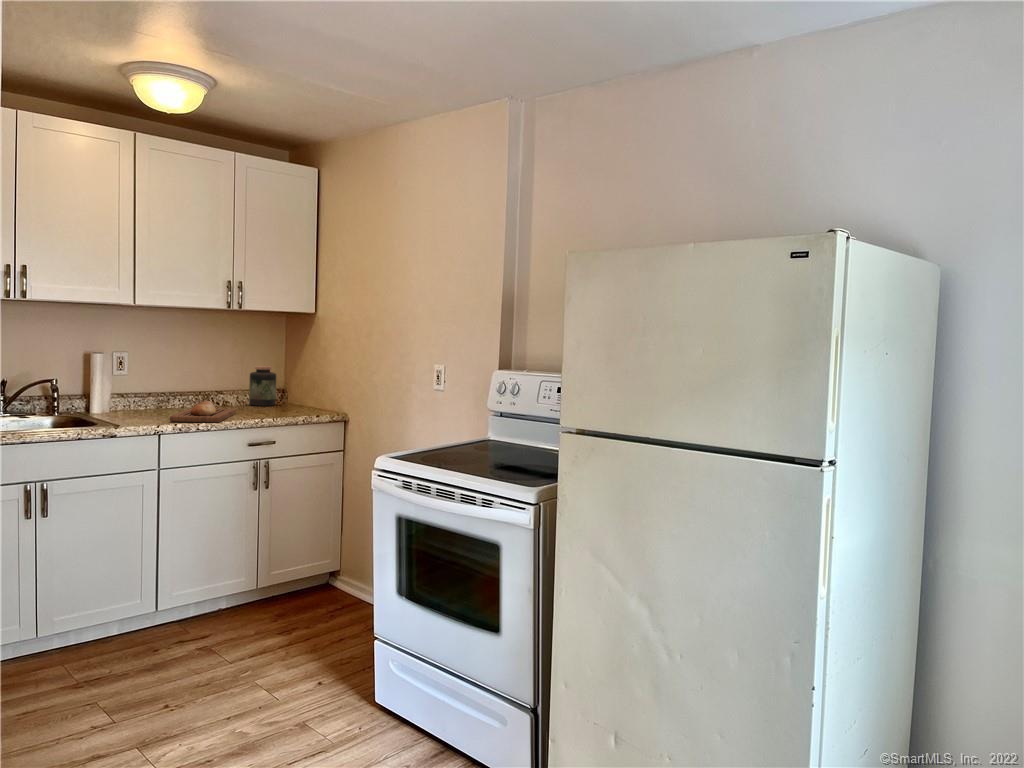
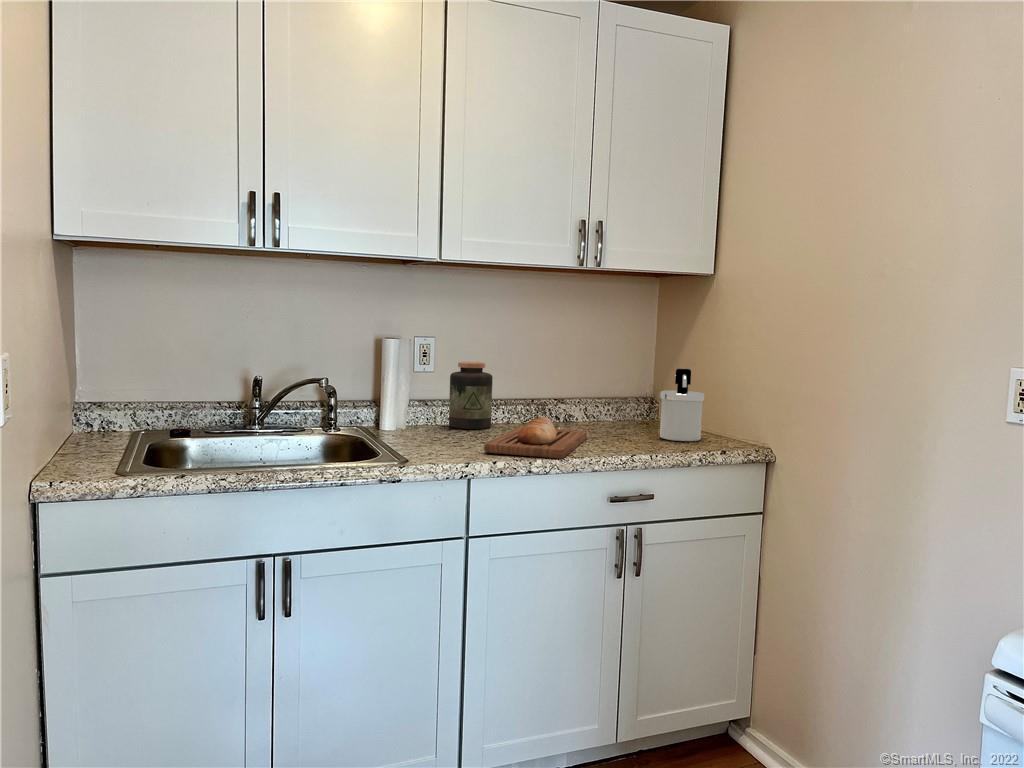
jar: present [249,366,276,406] -> present [449,362,493,429]
soap dispenser: none [282,370,309,413] -> present [660,369,704,441]

